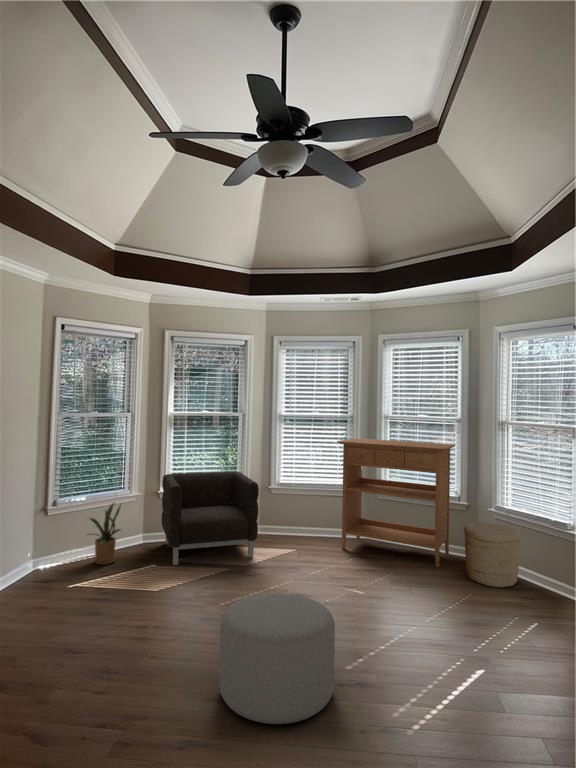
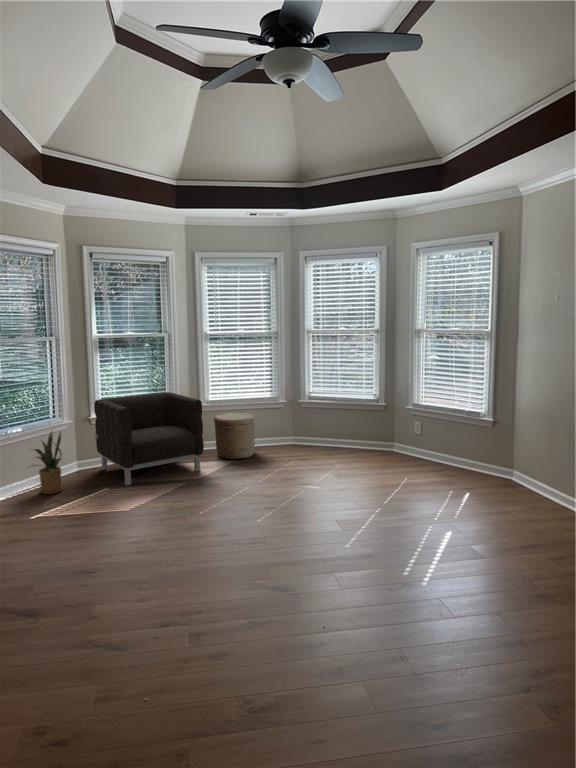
console table: present [337,438,455,567] -> none [269,352,375,459]
woven basket: present [464,522,520,587] -> present [214,413,255,459]
ottoman: present [219,593,335,724] -> none [242,482,336,574]

